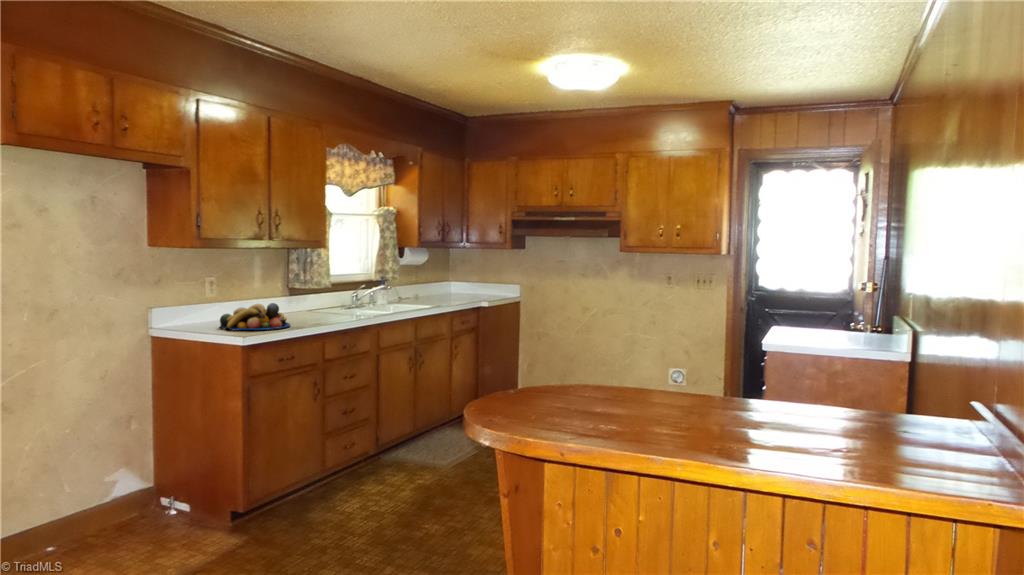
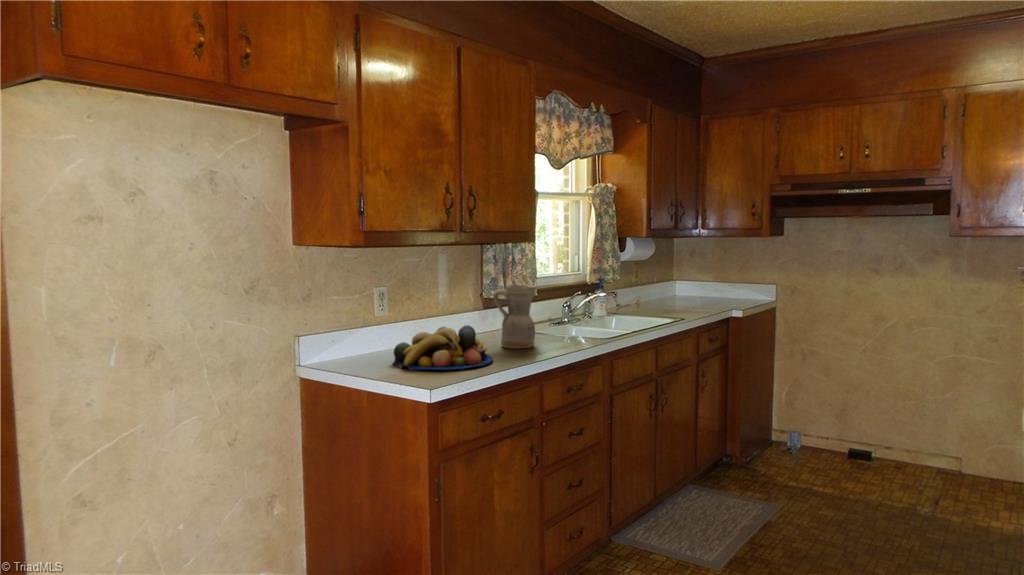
ceramic pitcher: none [294,277,324,320] -> present [493,285,536,348]

